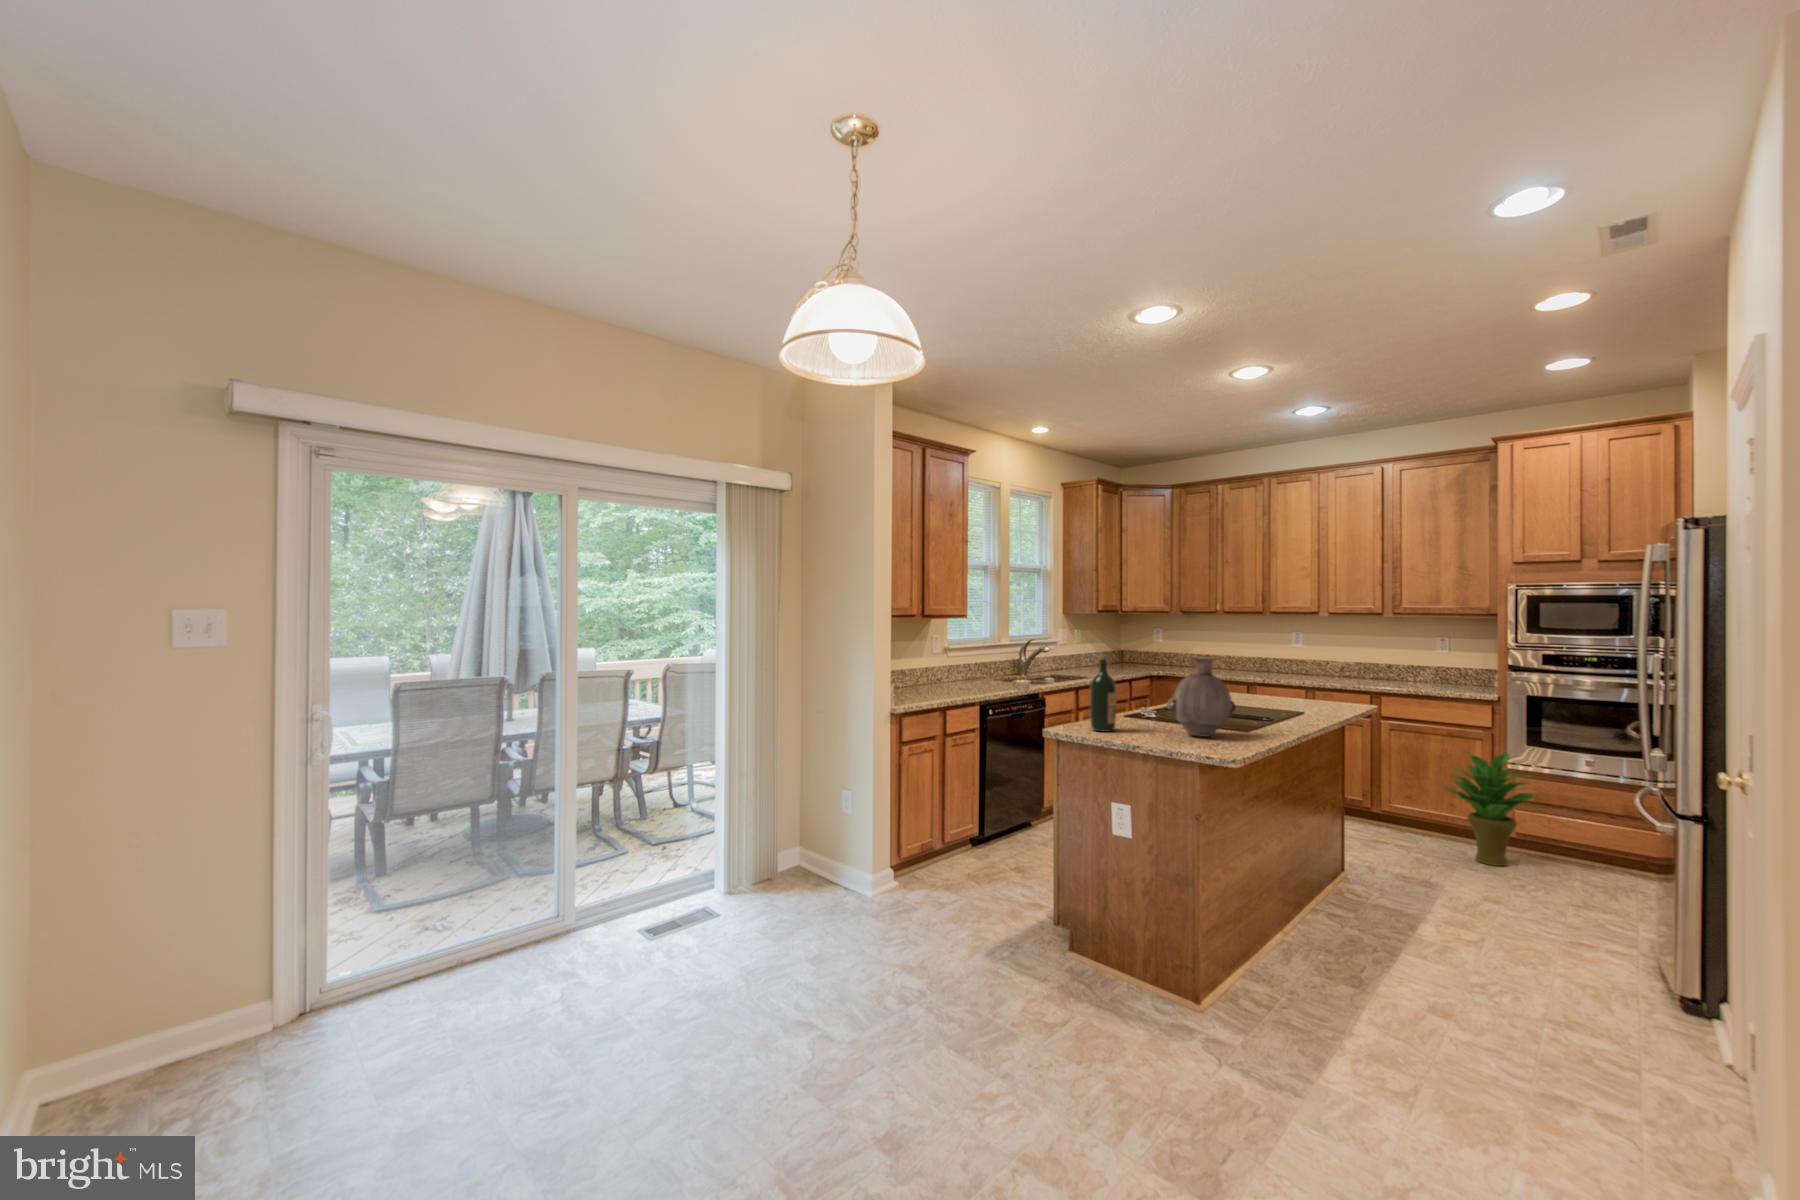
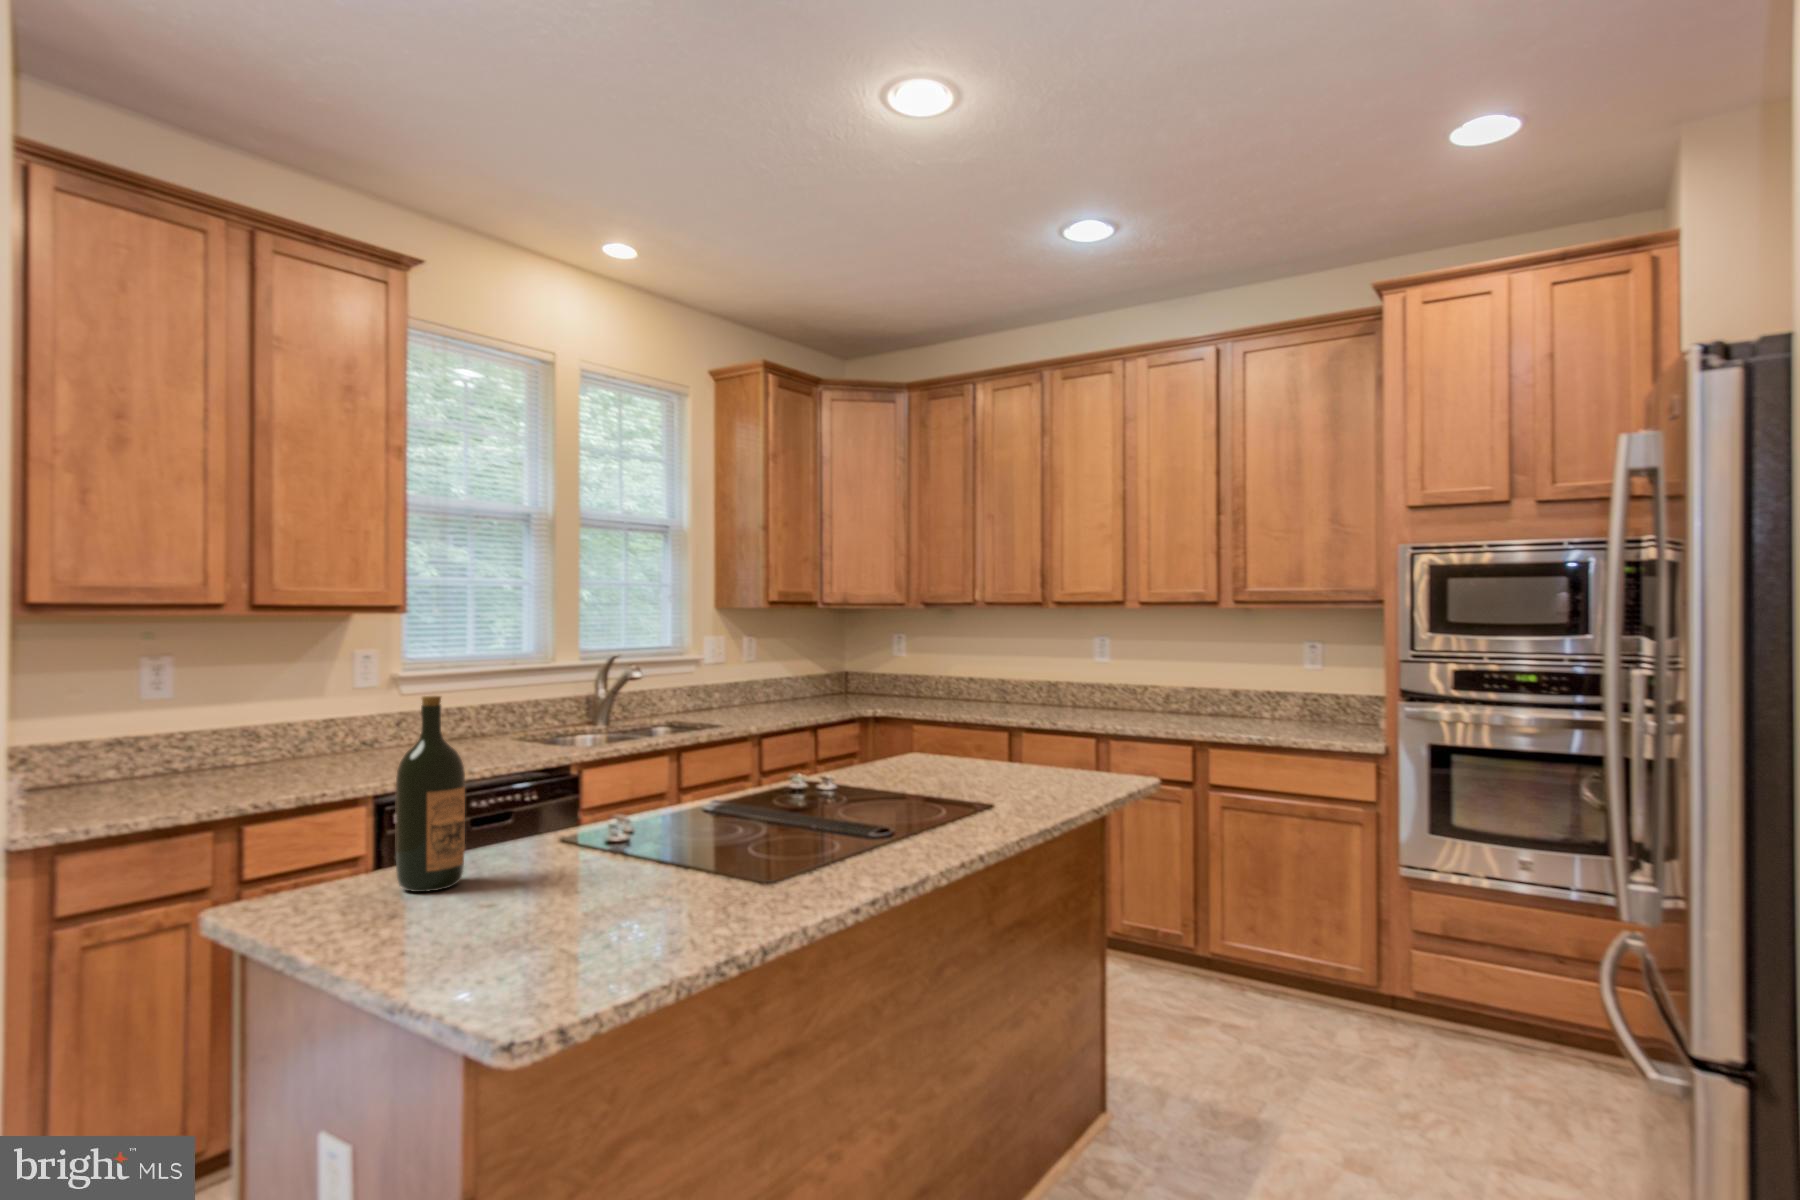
vase: present [1167,657,1236,737] -> none [552,695,730,903]
potted plant: present [1444,752,1540,866] -> none [1288,841,1454,1059]

